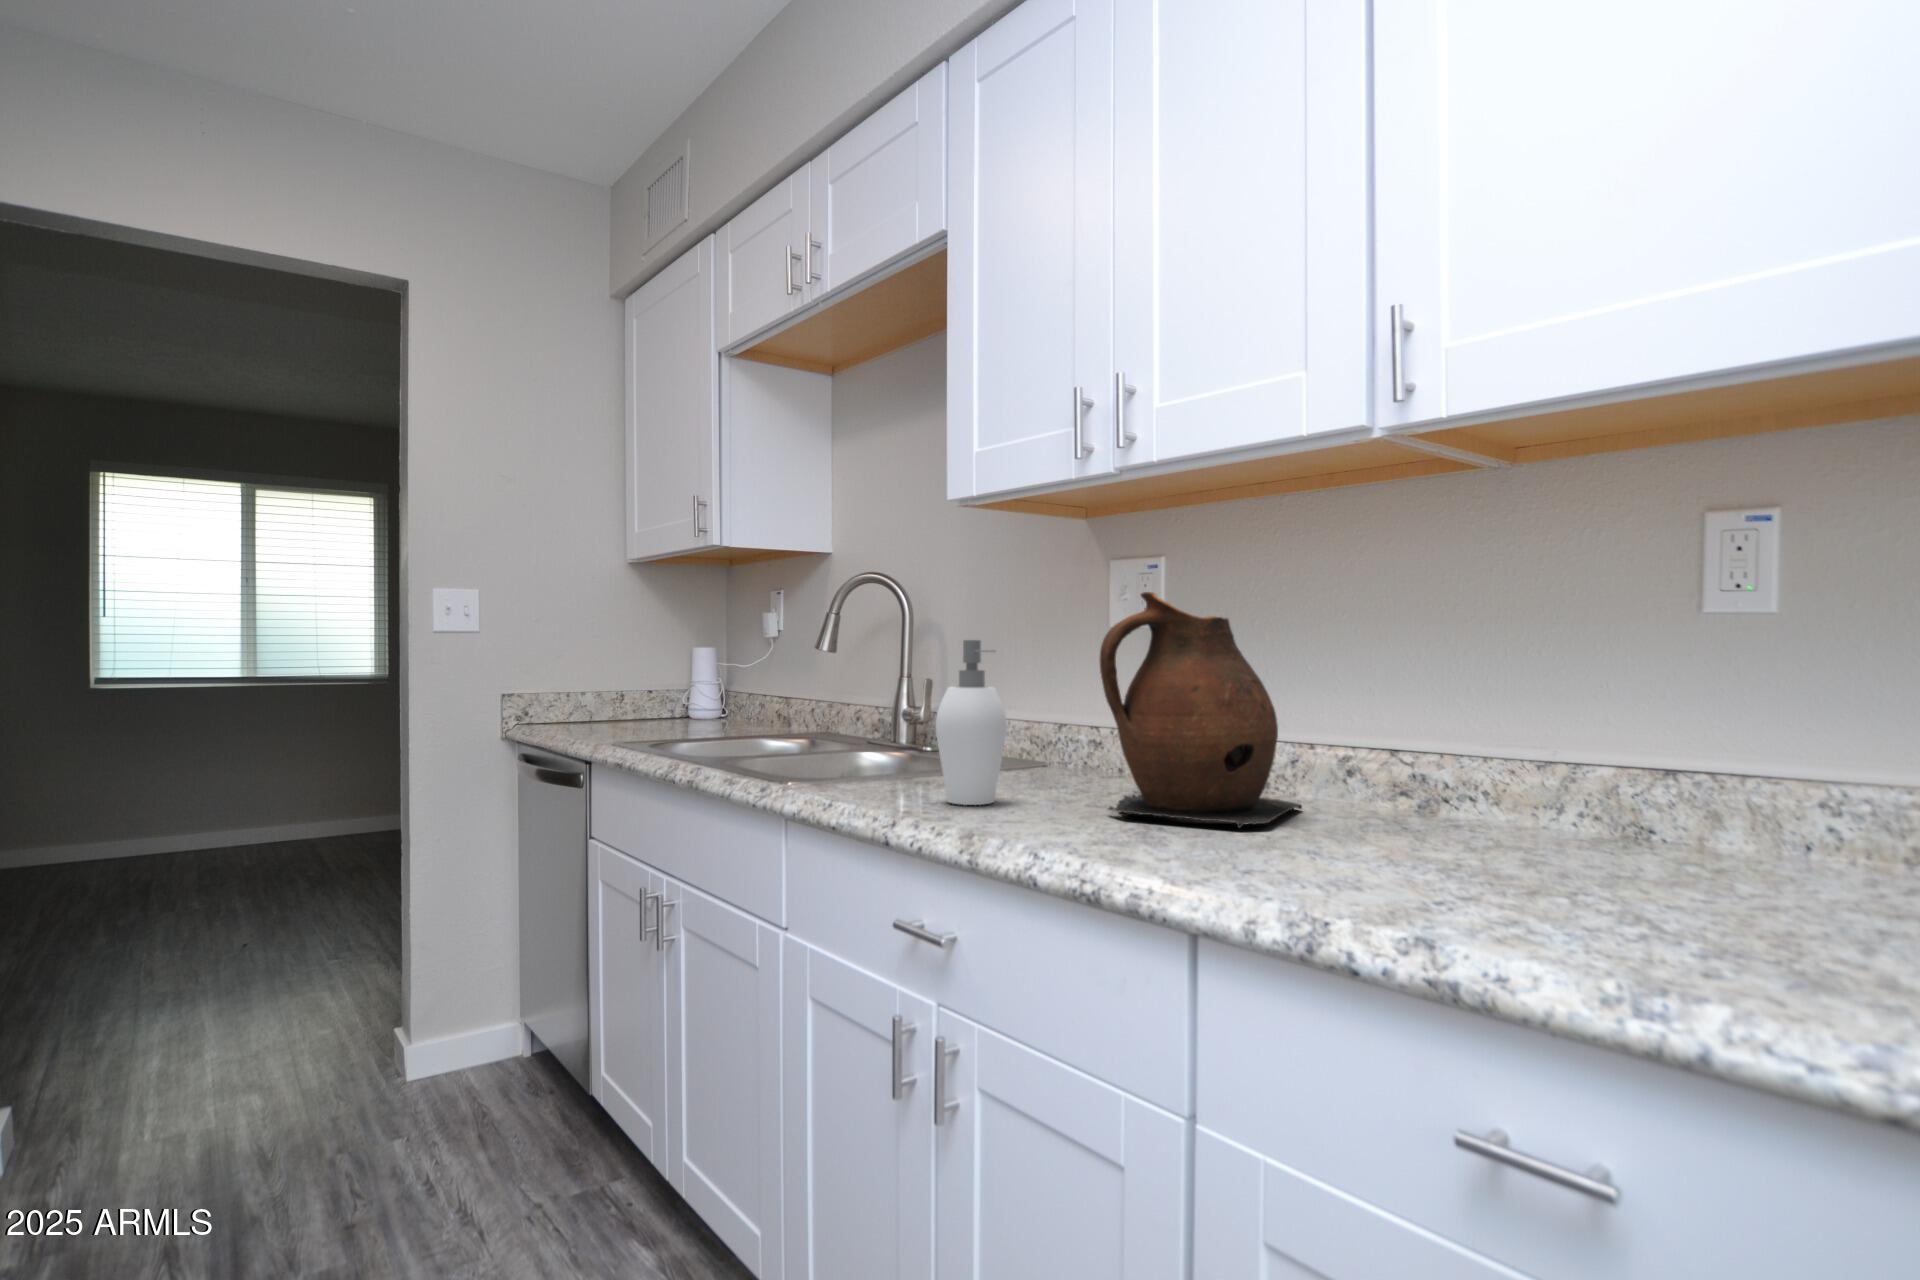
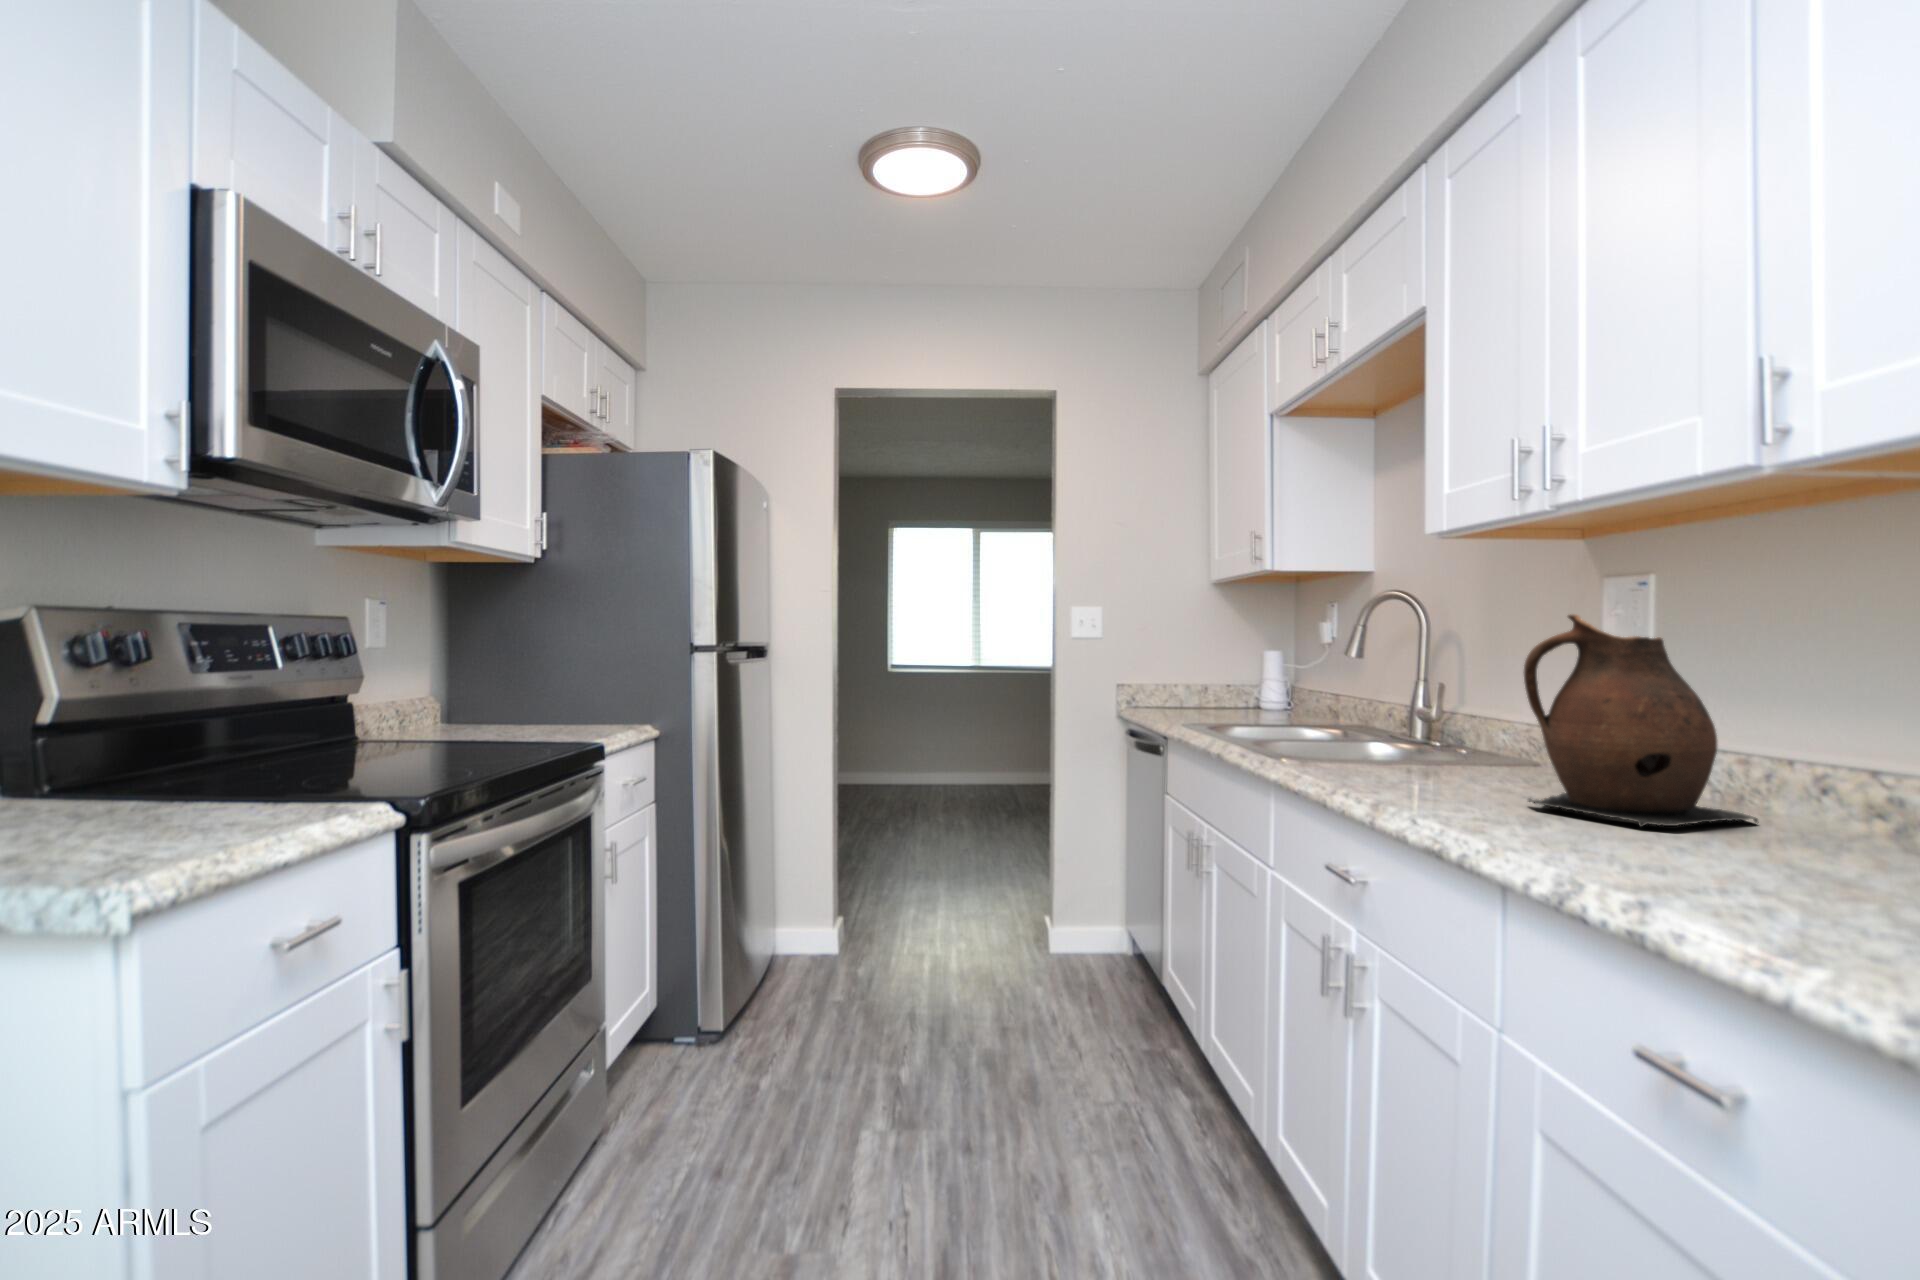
soap dispenser: present [936,640,1007,805] -> none [1384,653,1449,788]

